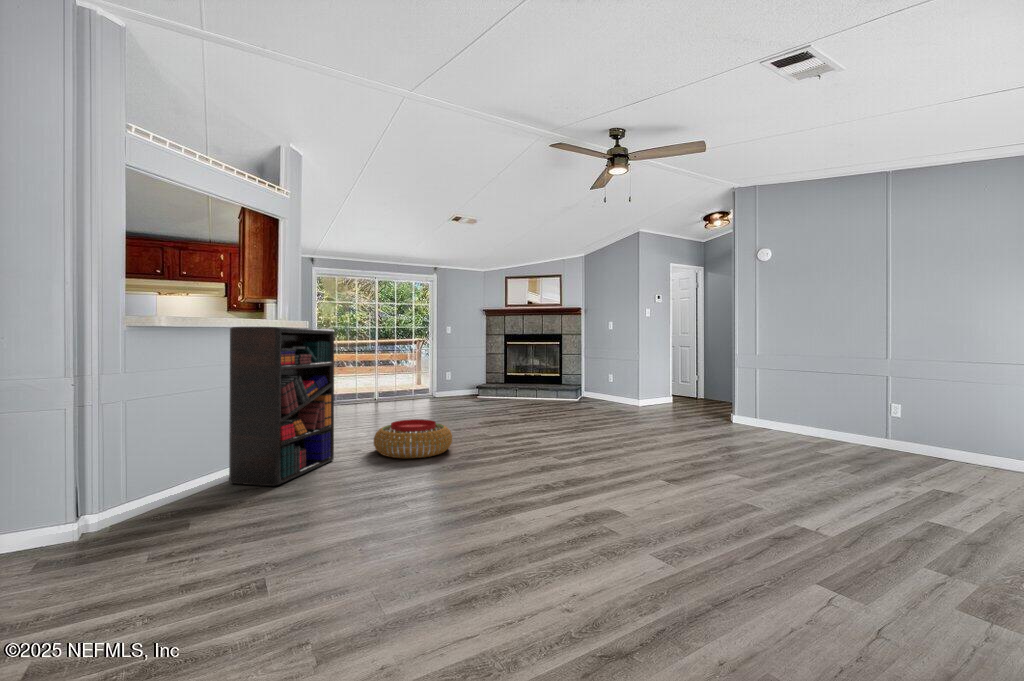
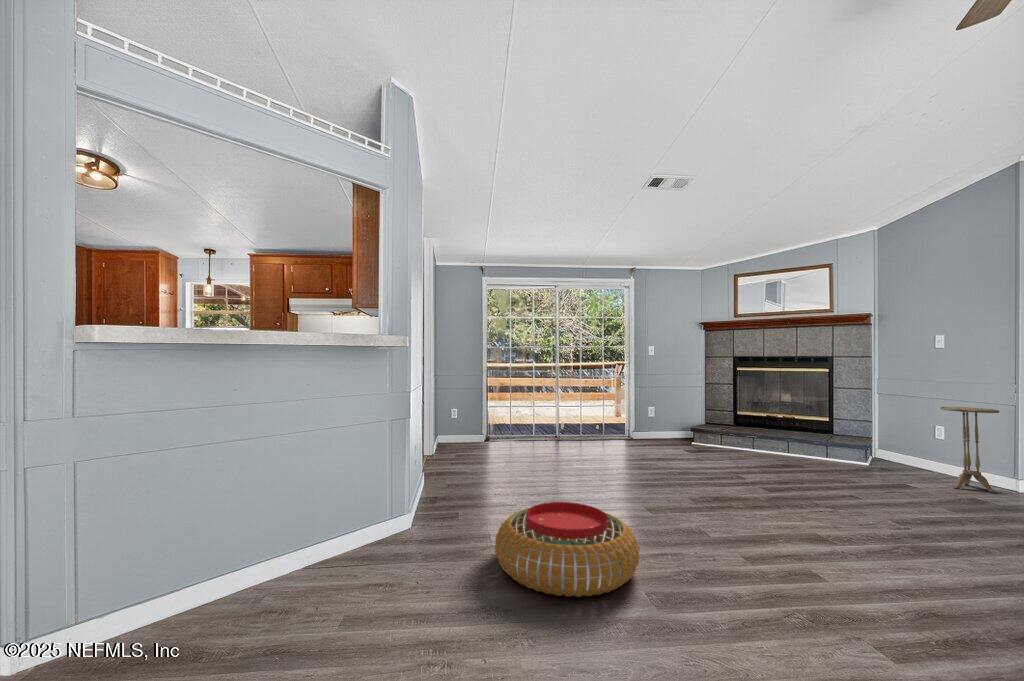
bookshelf: present [229,327,334,486] -> none [226,334,429,643]
side table: none [607,363,631,407] -> present [940,407,999,493]

